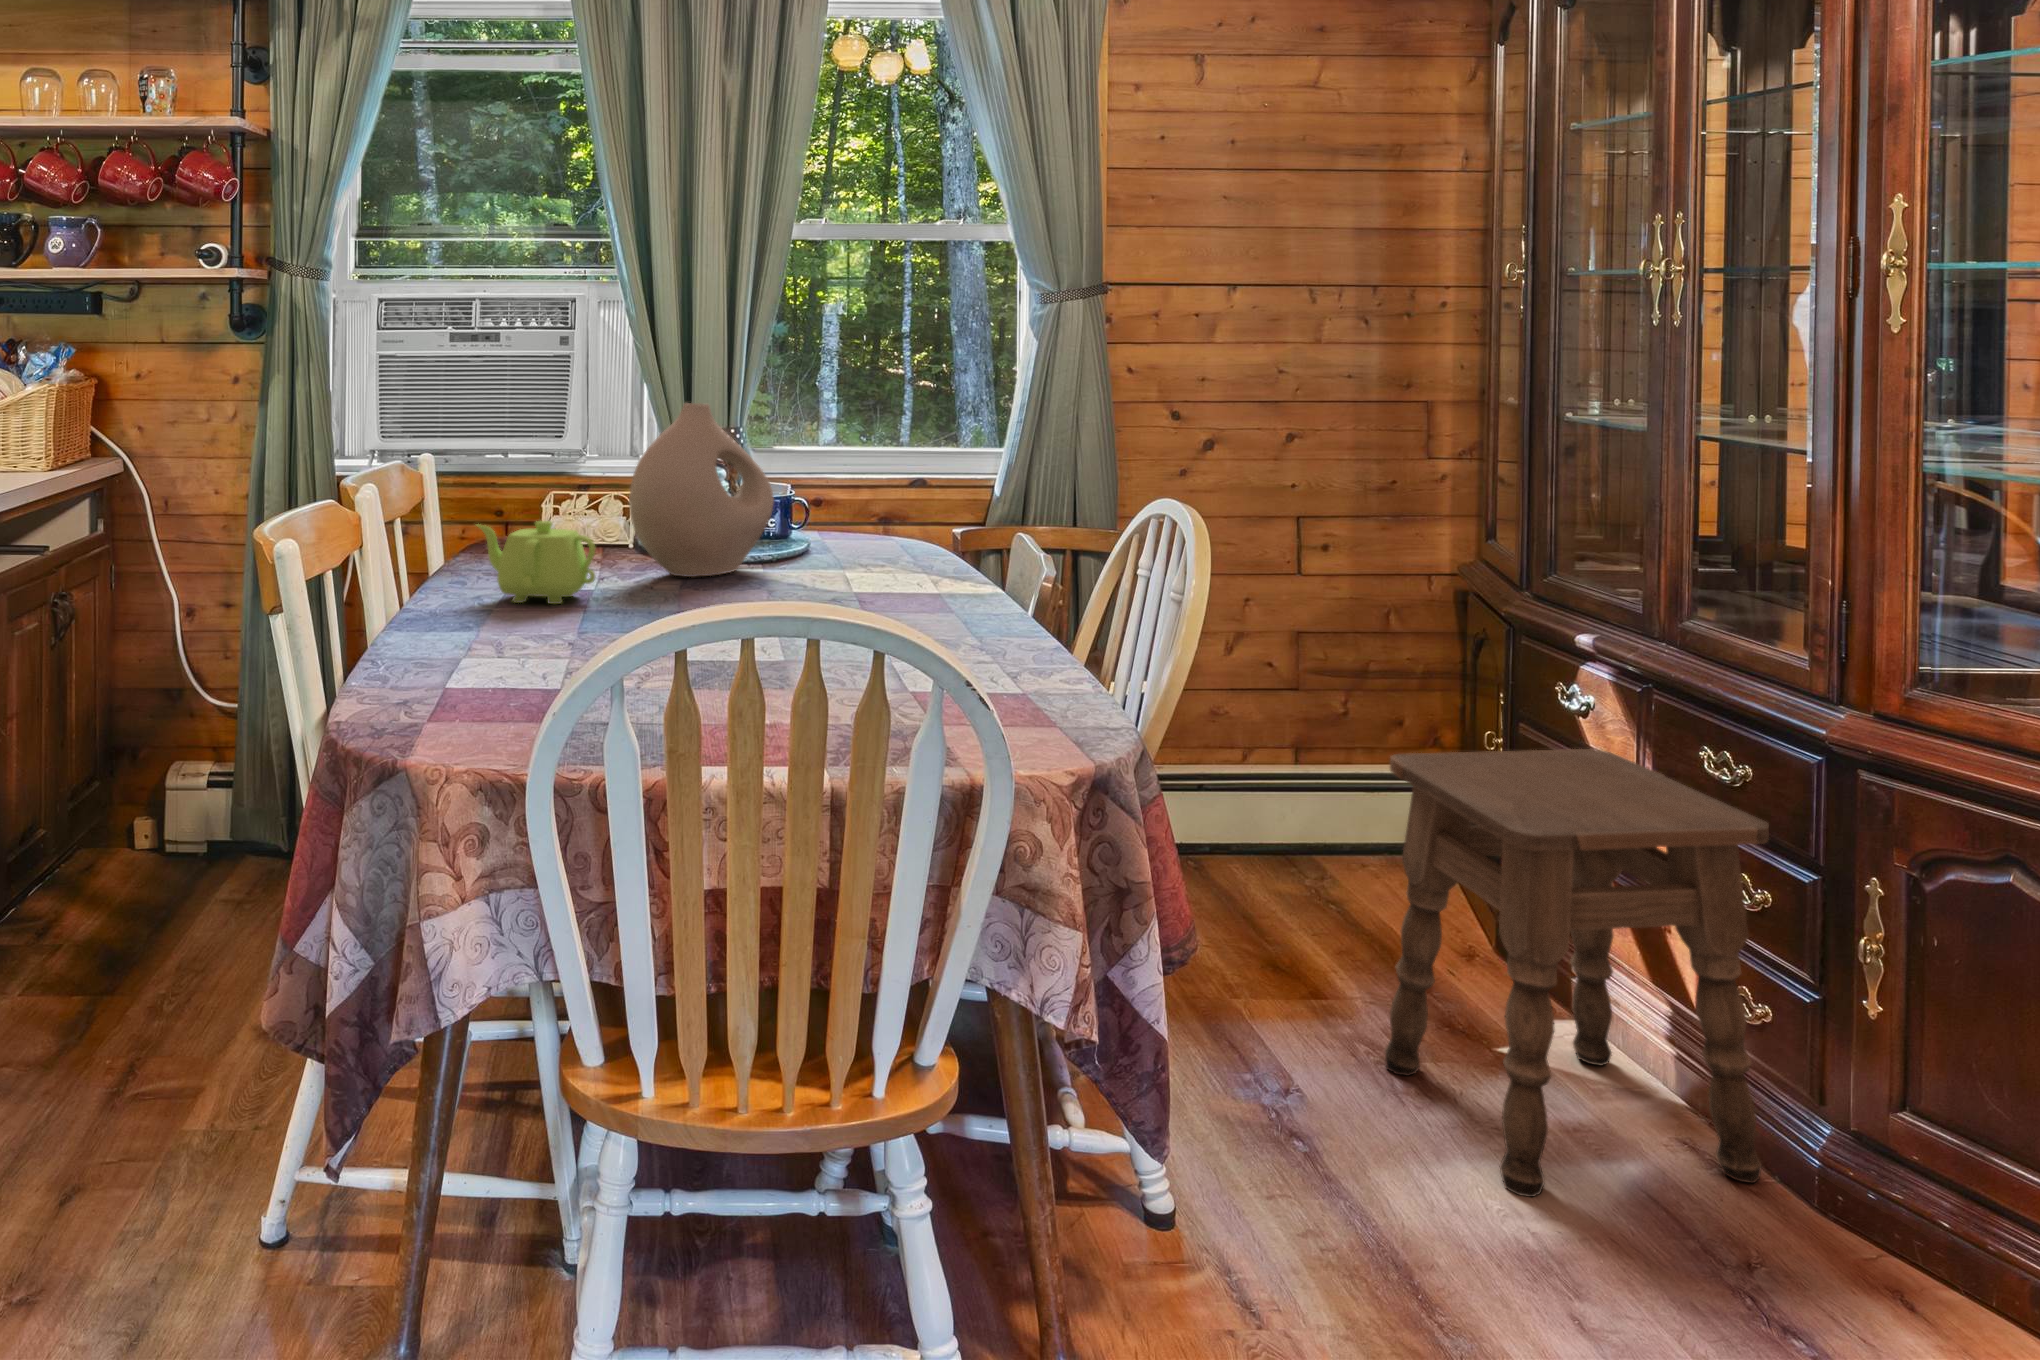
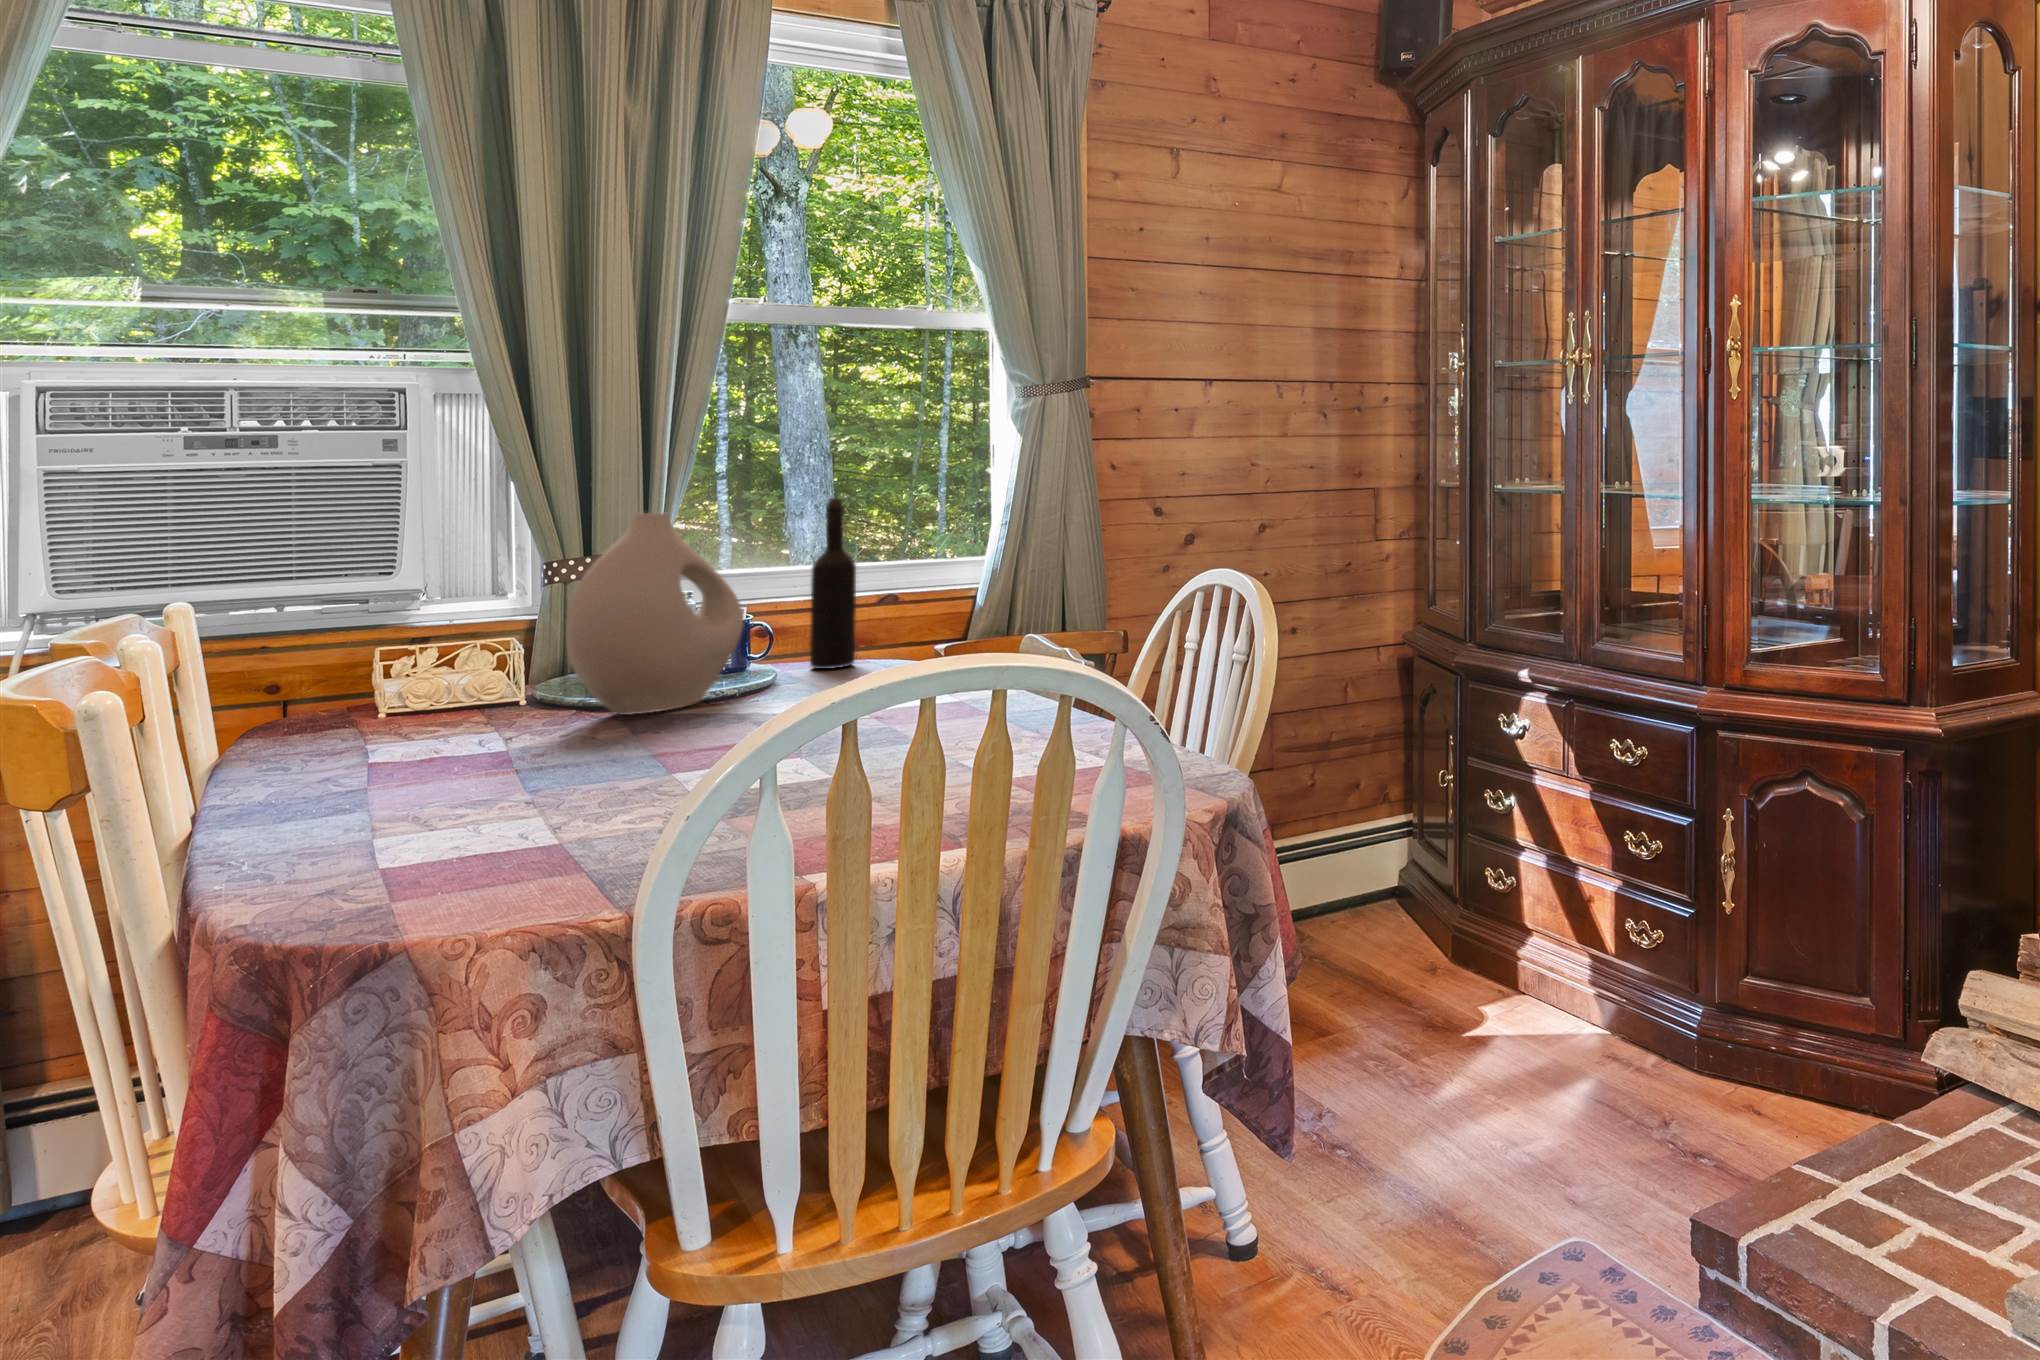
wine bottle: none [840,393,878,551] -> present [810,498,856,669]
teapot: present [477,521,595,604] -> none [350,661,536,767]
side table: present [1385,749,1769,1197] -> none [1386,756,1679,1140]

